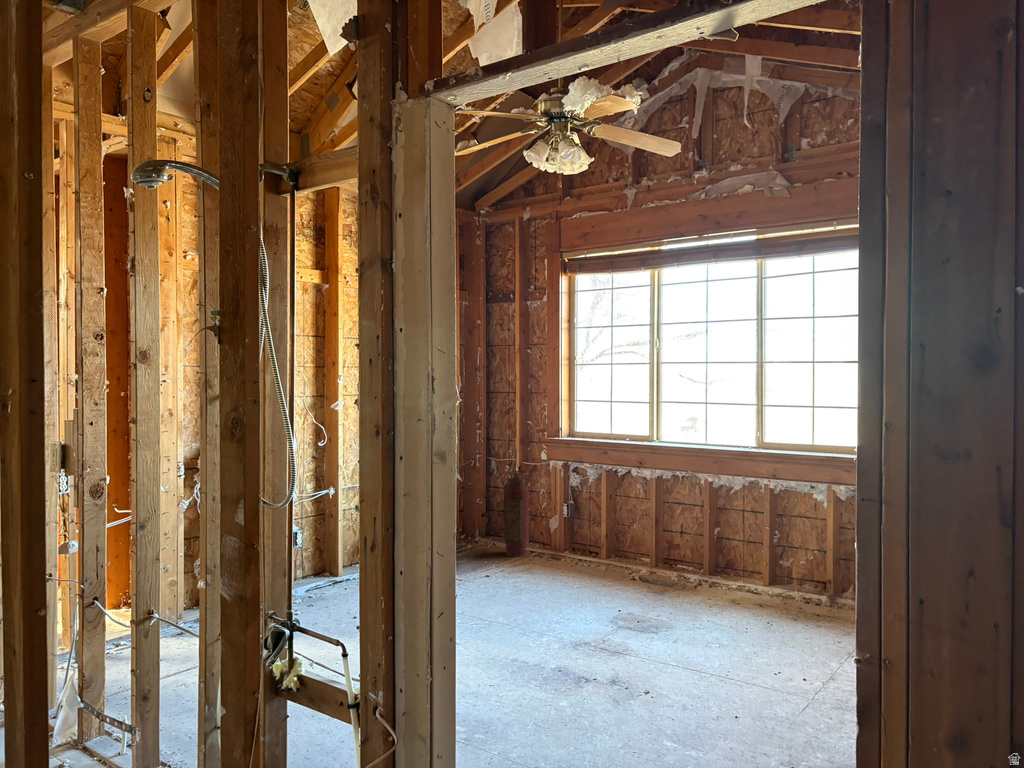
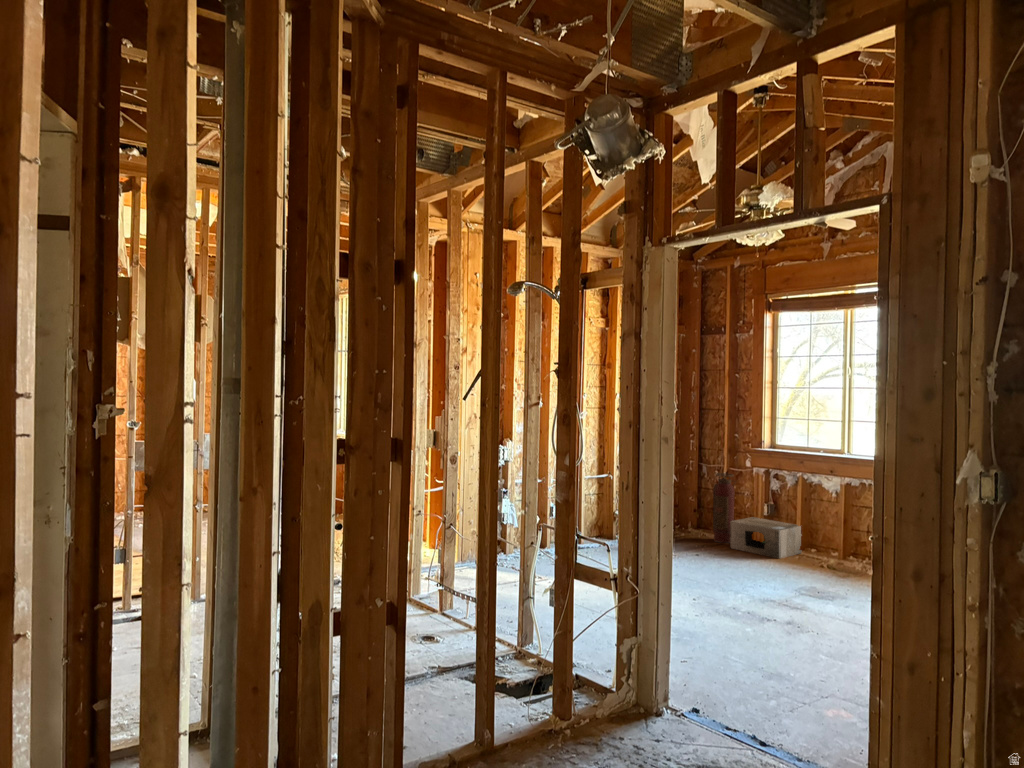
cardboard box: none [526,522,608,574] -> present [730,517,802,559]

